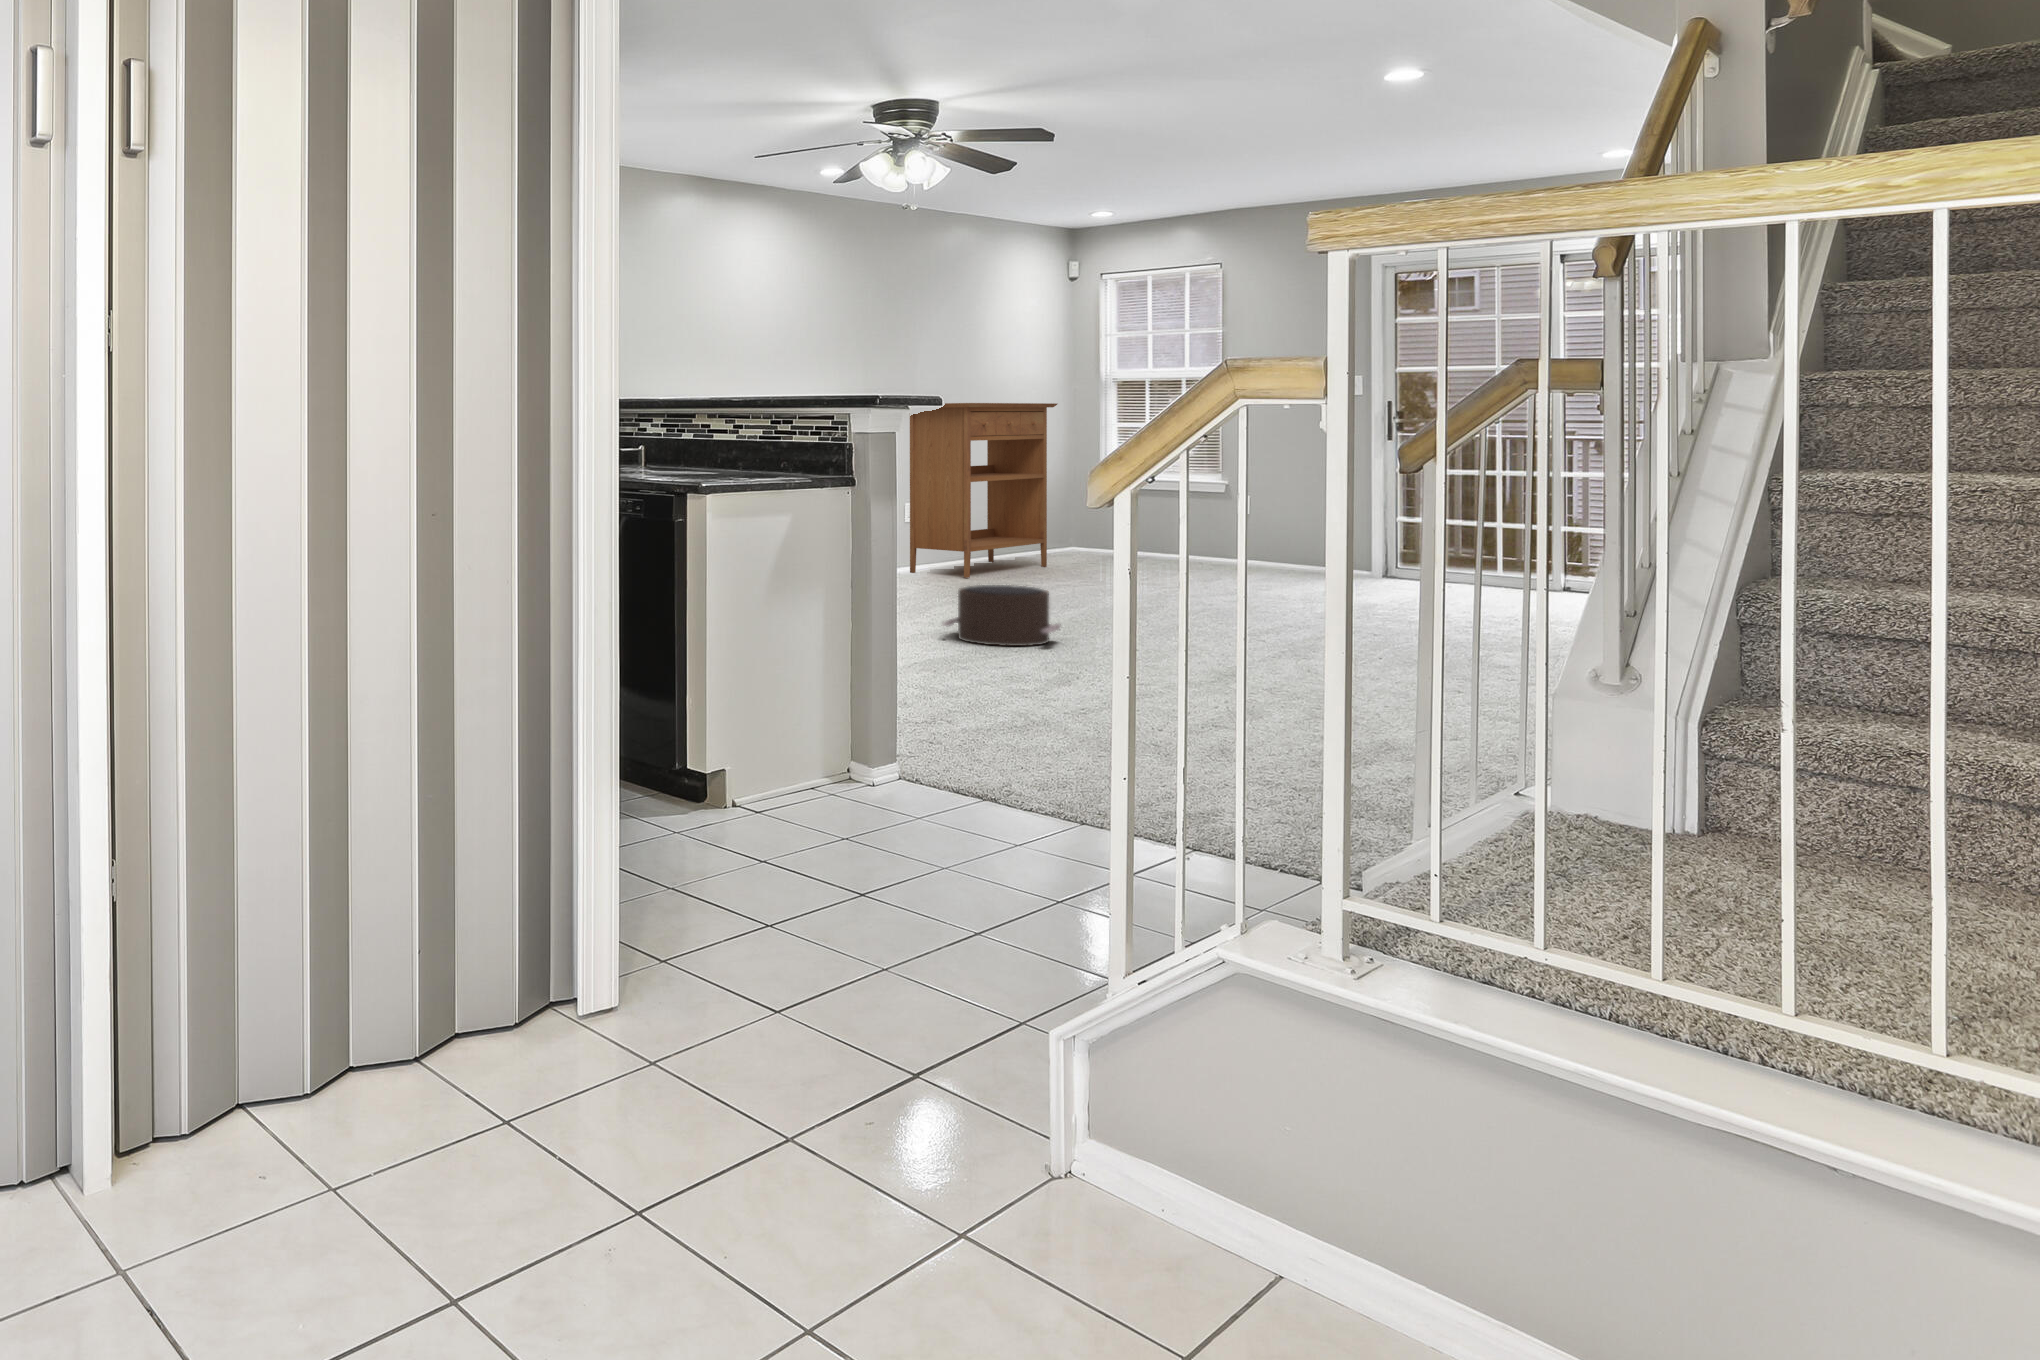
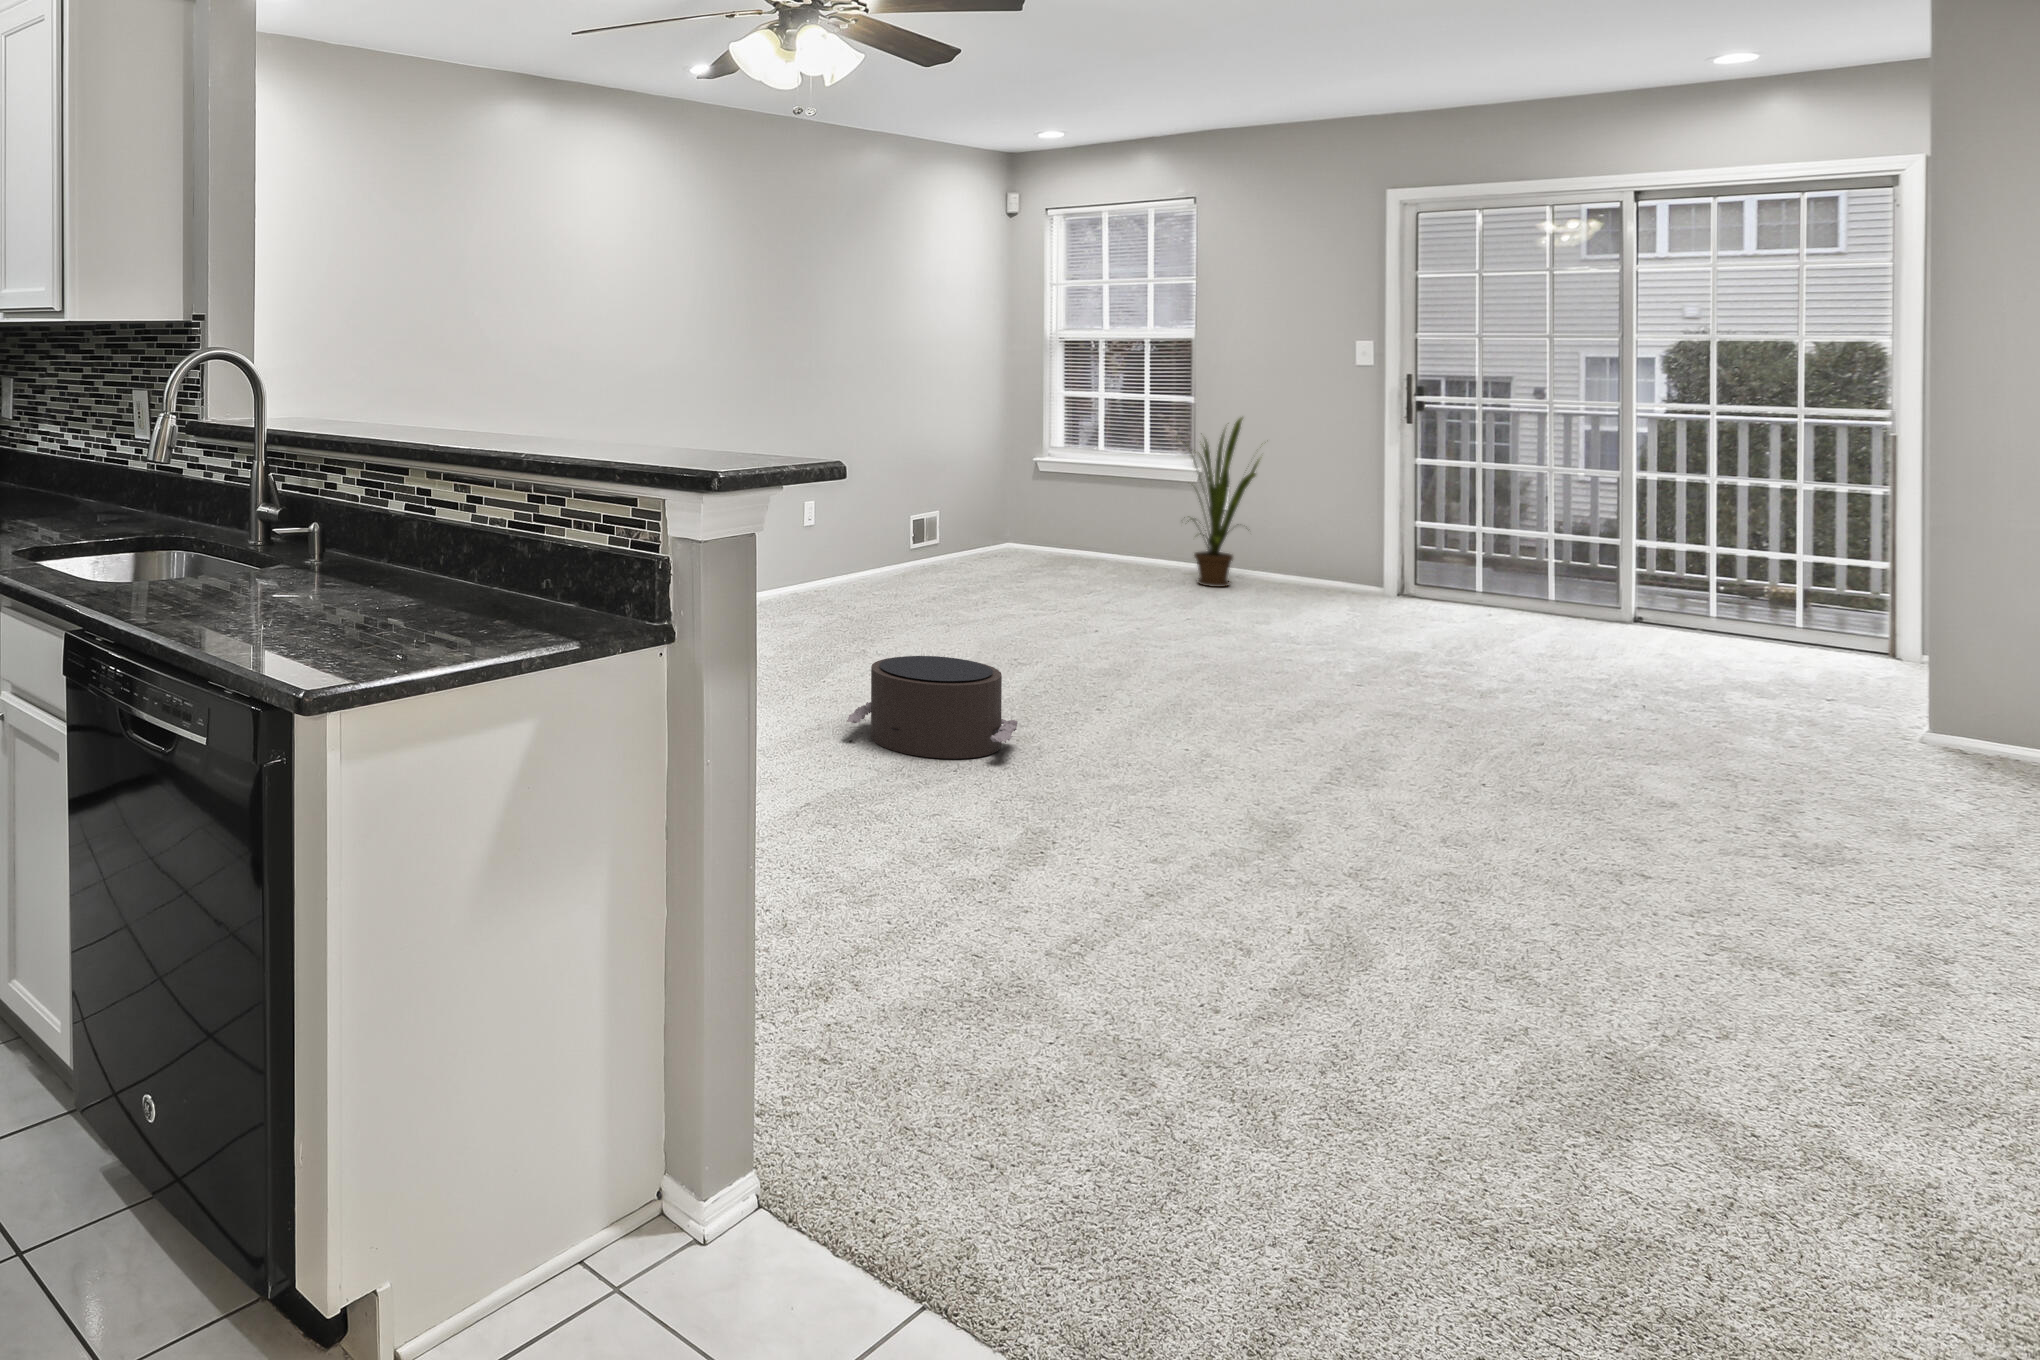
console table: present [910,403,1057,578] -> none [804,370,995,600]
house plant: none [1200,437,1280,572] -> present [1188,418,1259,587]

